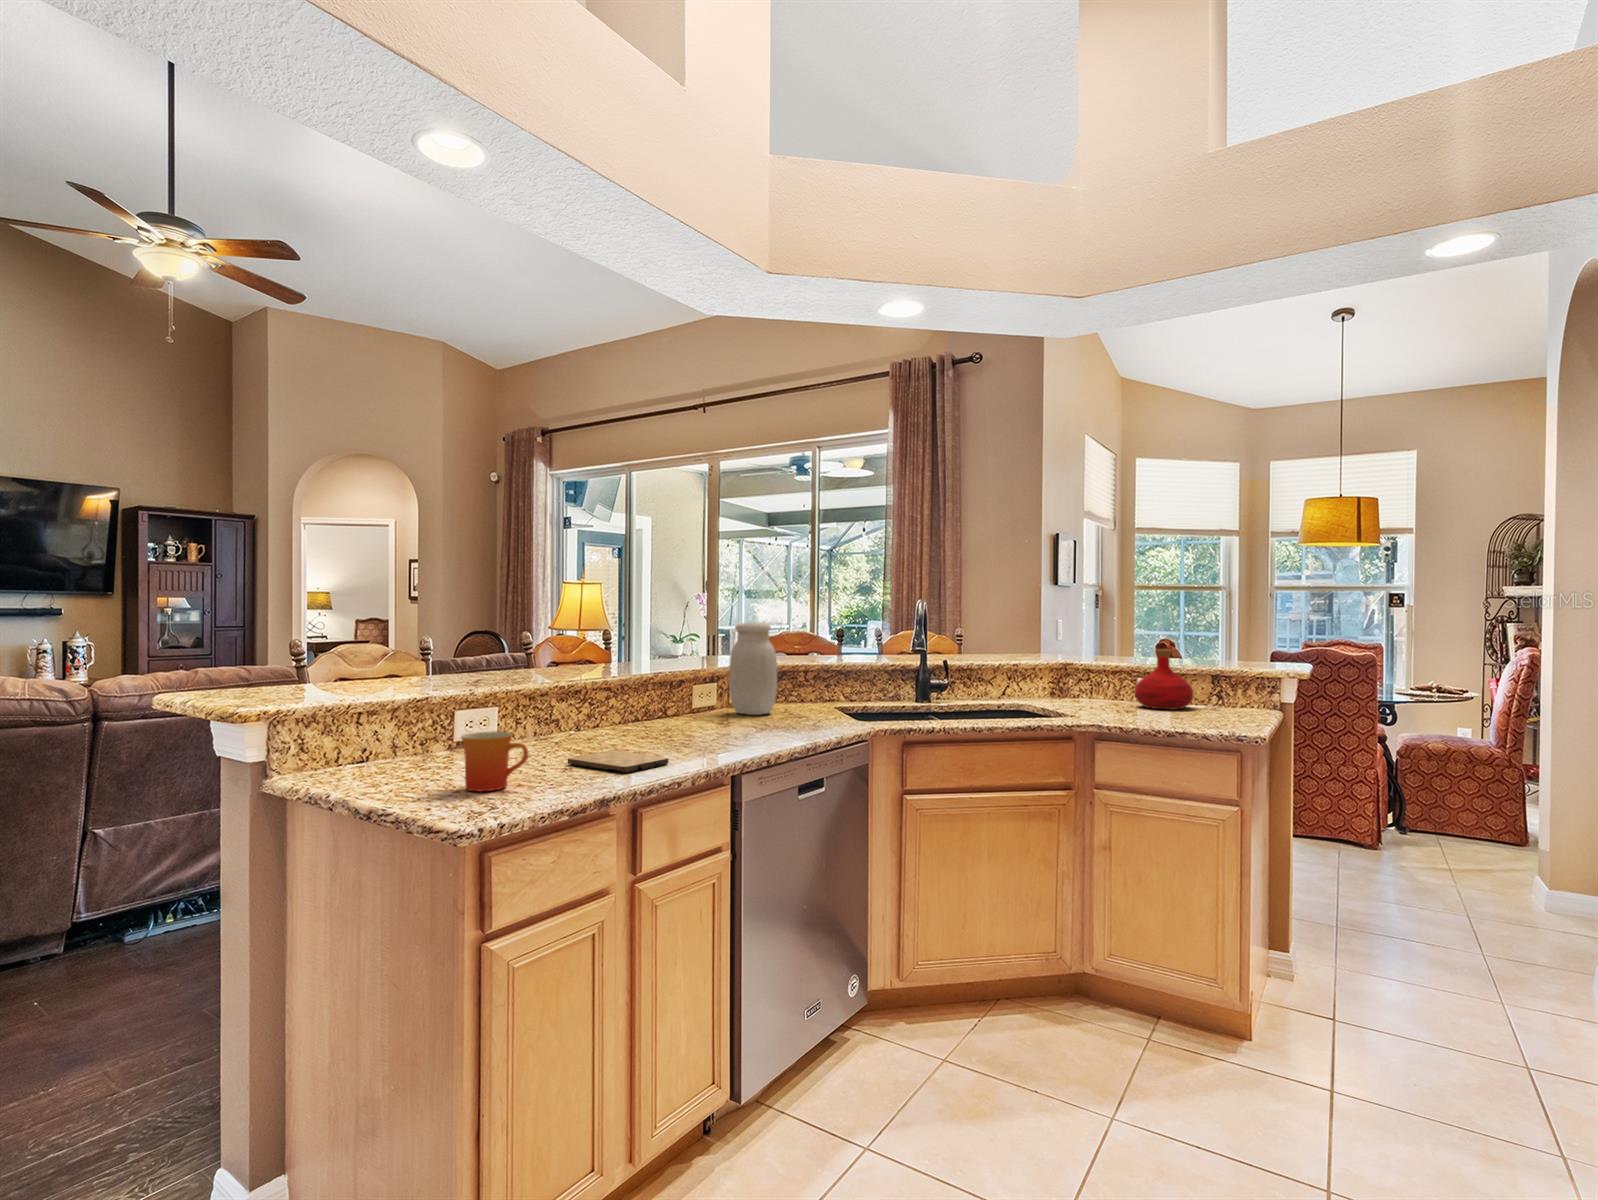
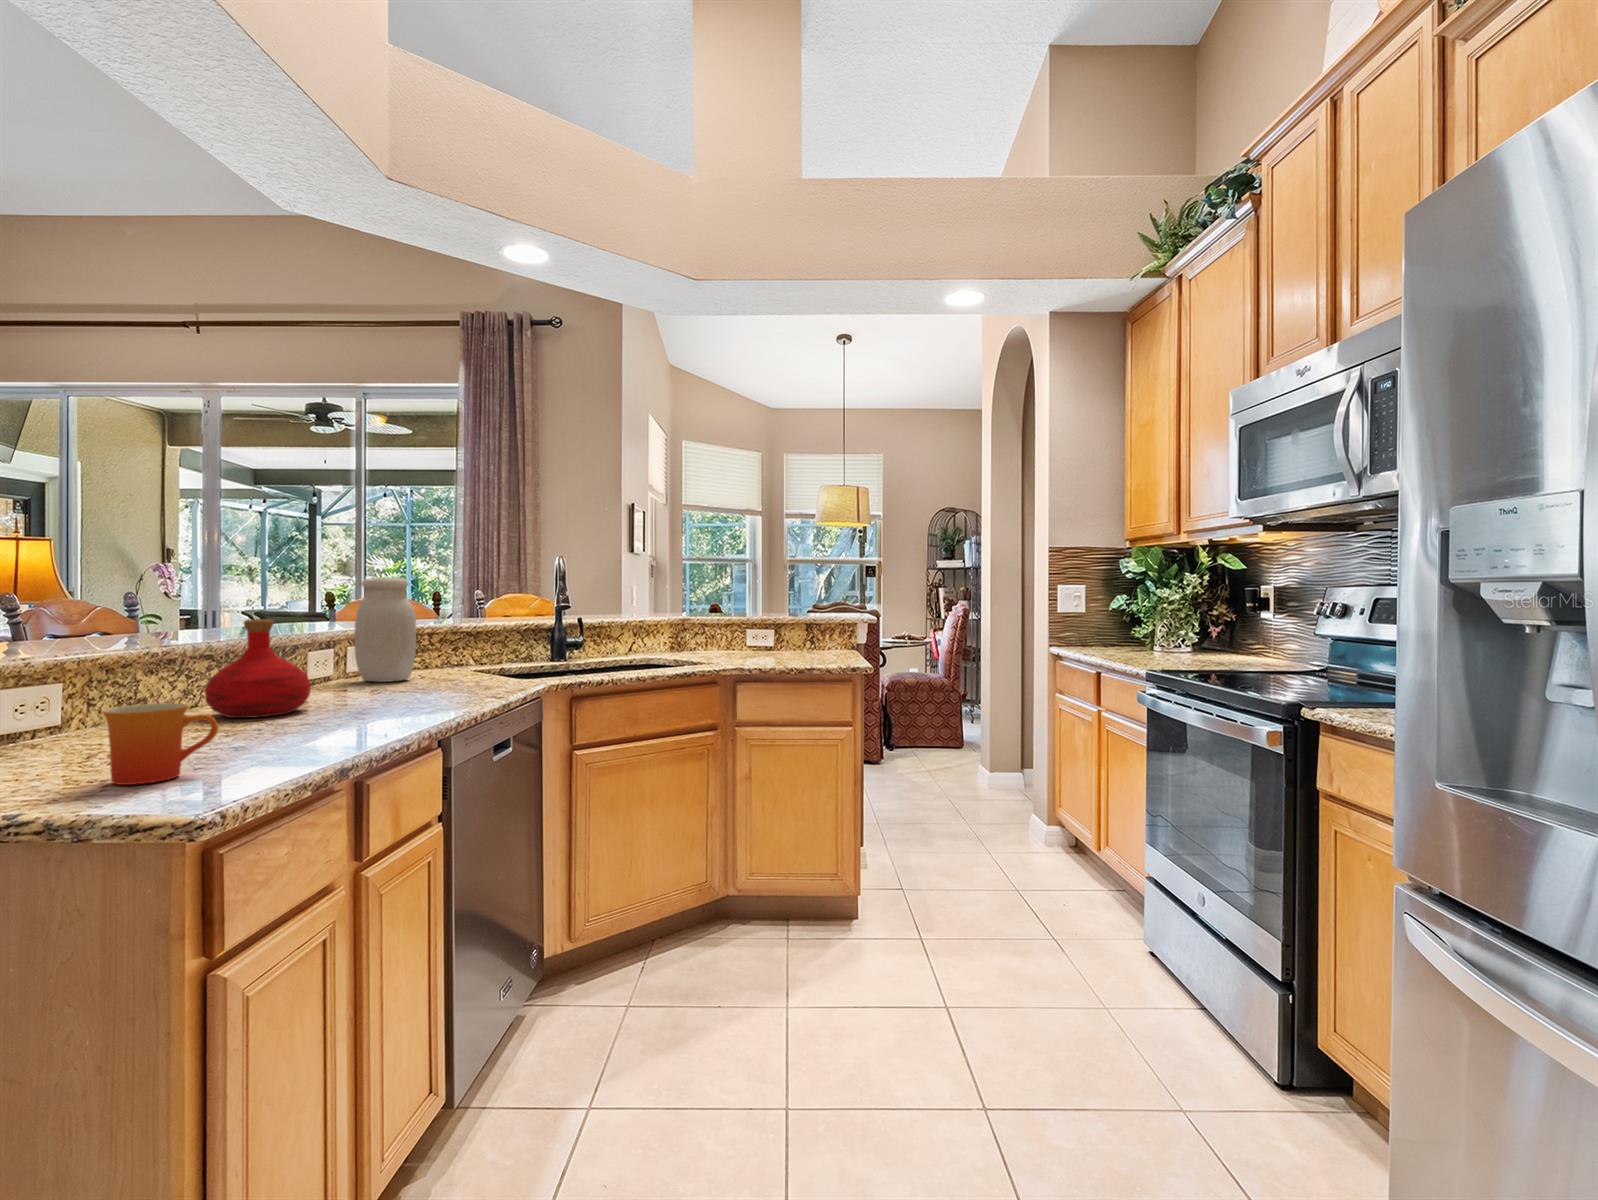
bottle: present [1135,649,1193,709] -> present [205,619,311,718]
cutting board: present [568,750,668,773] -> none [227,724,373,744]

